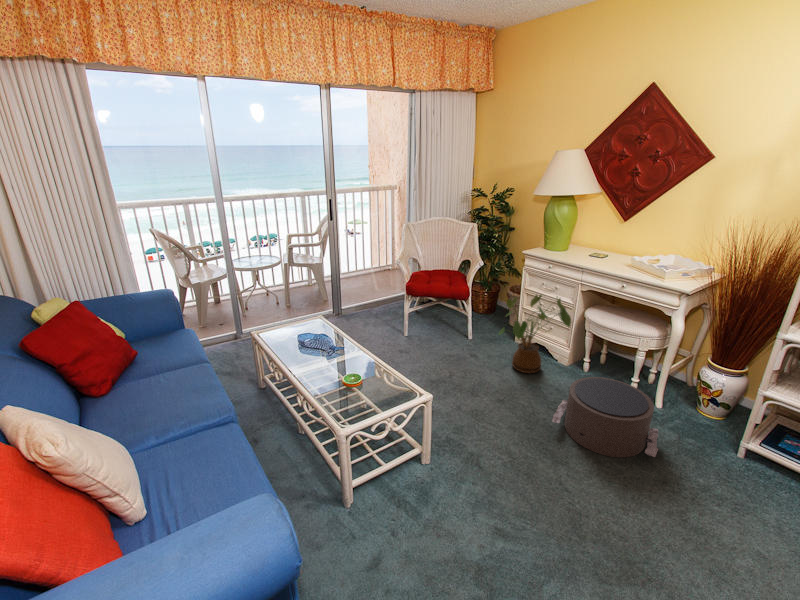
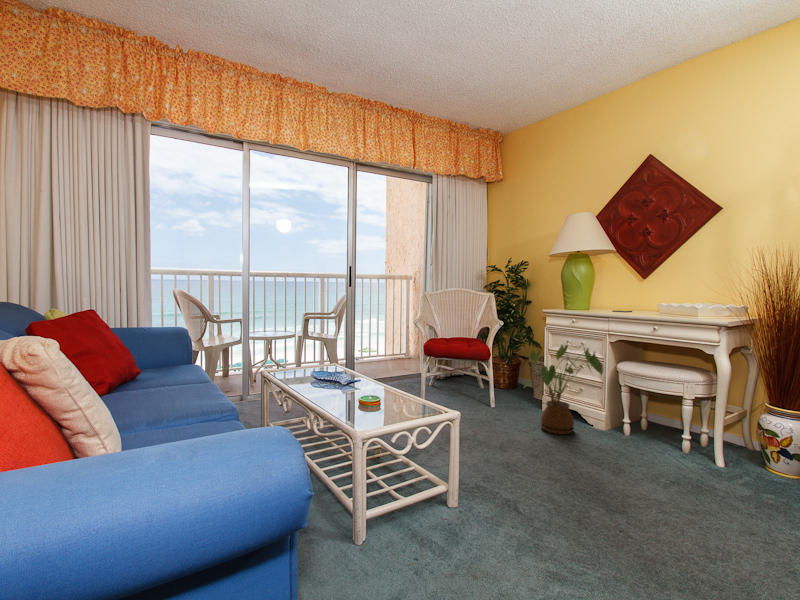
pouf: present [552,377,658,457] -> none [596,422,733,509]

